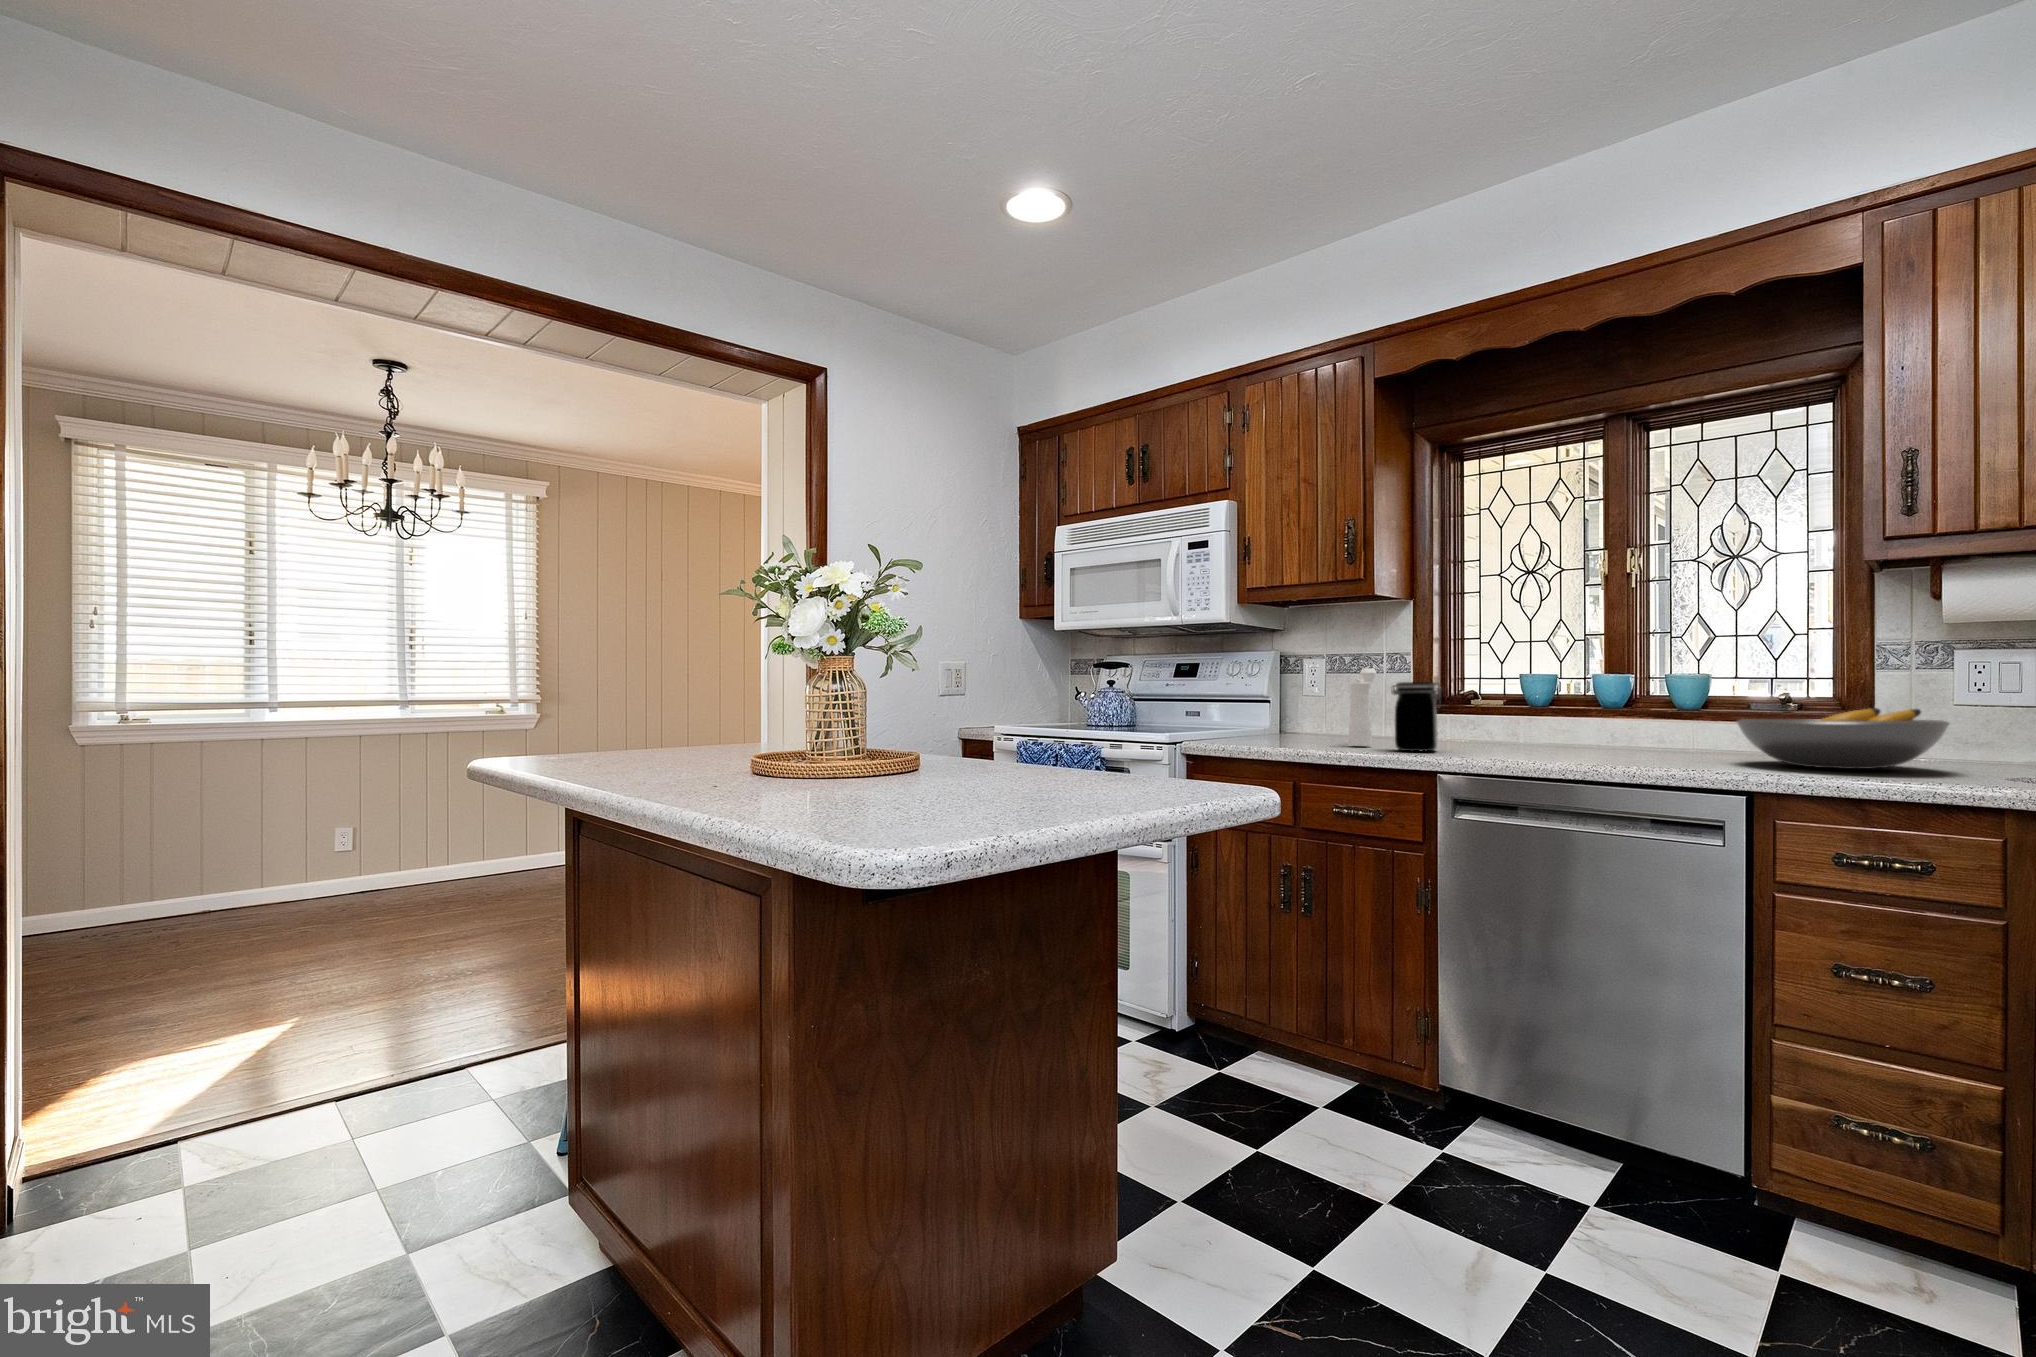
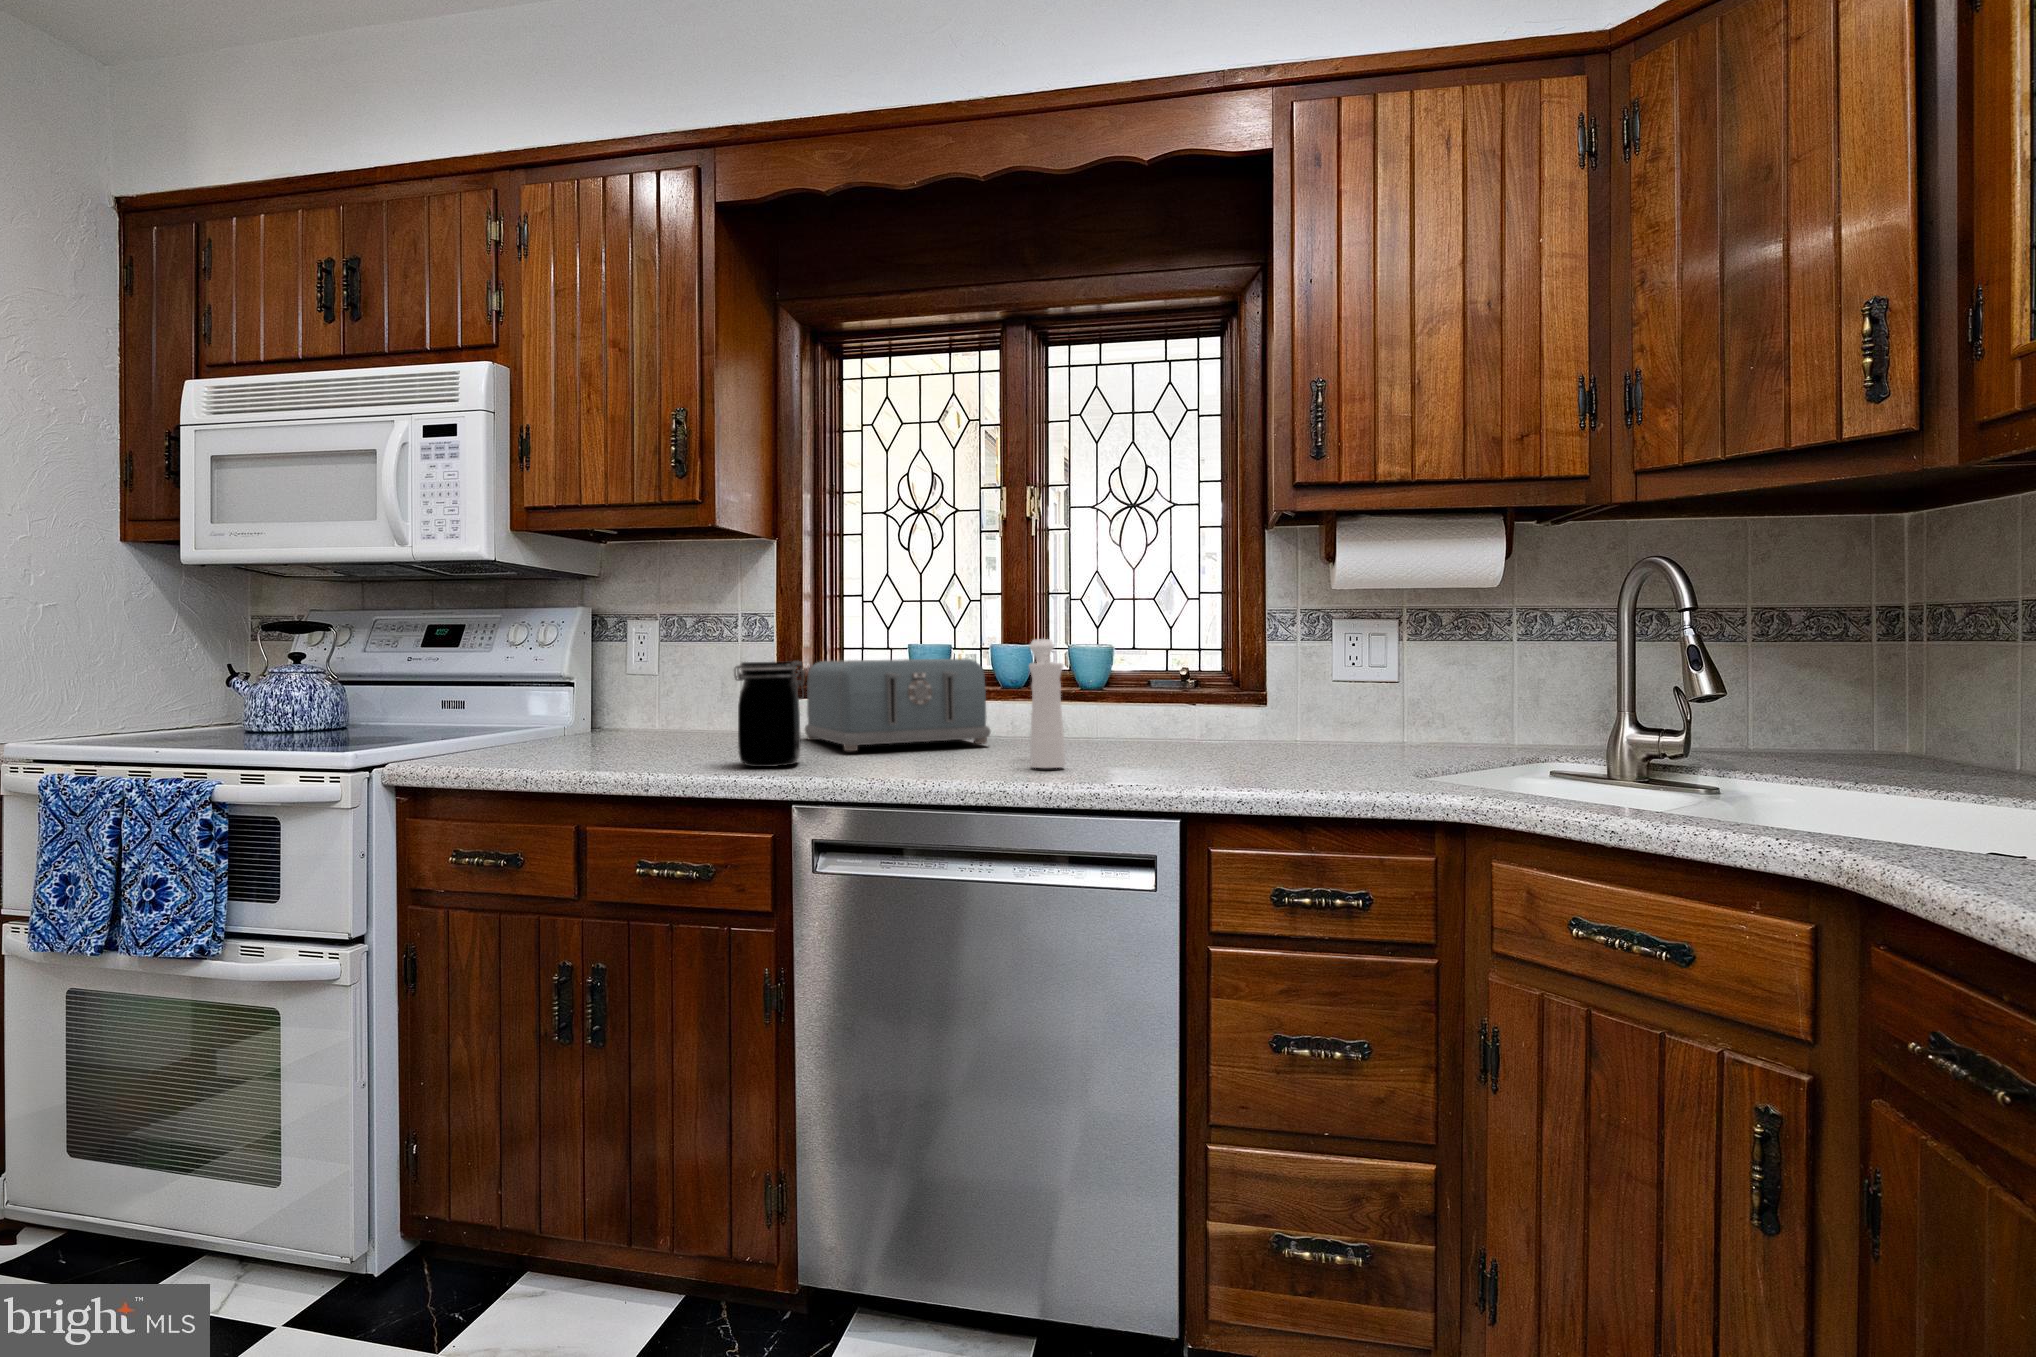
pepper mill: present [1348,668,1377,746] -> present [1029,639,1065,768]
toaster: none [1437,683,1590,747] -> present [805,658,990,751]
fruit bowl: present [1737,708,1949,769] -> none [1155,694,1362,769]

